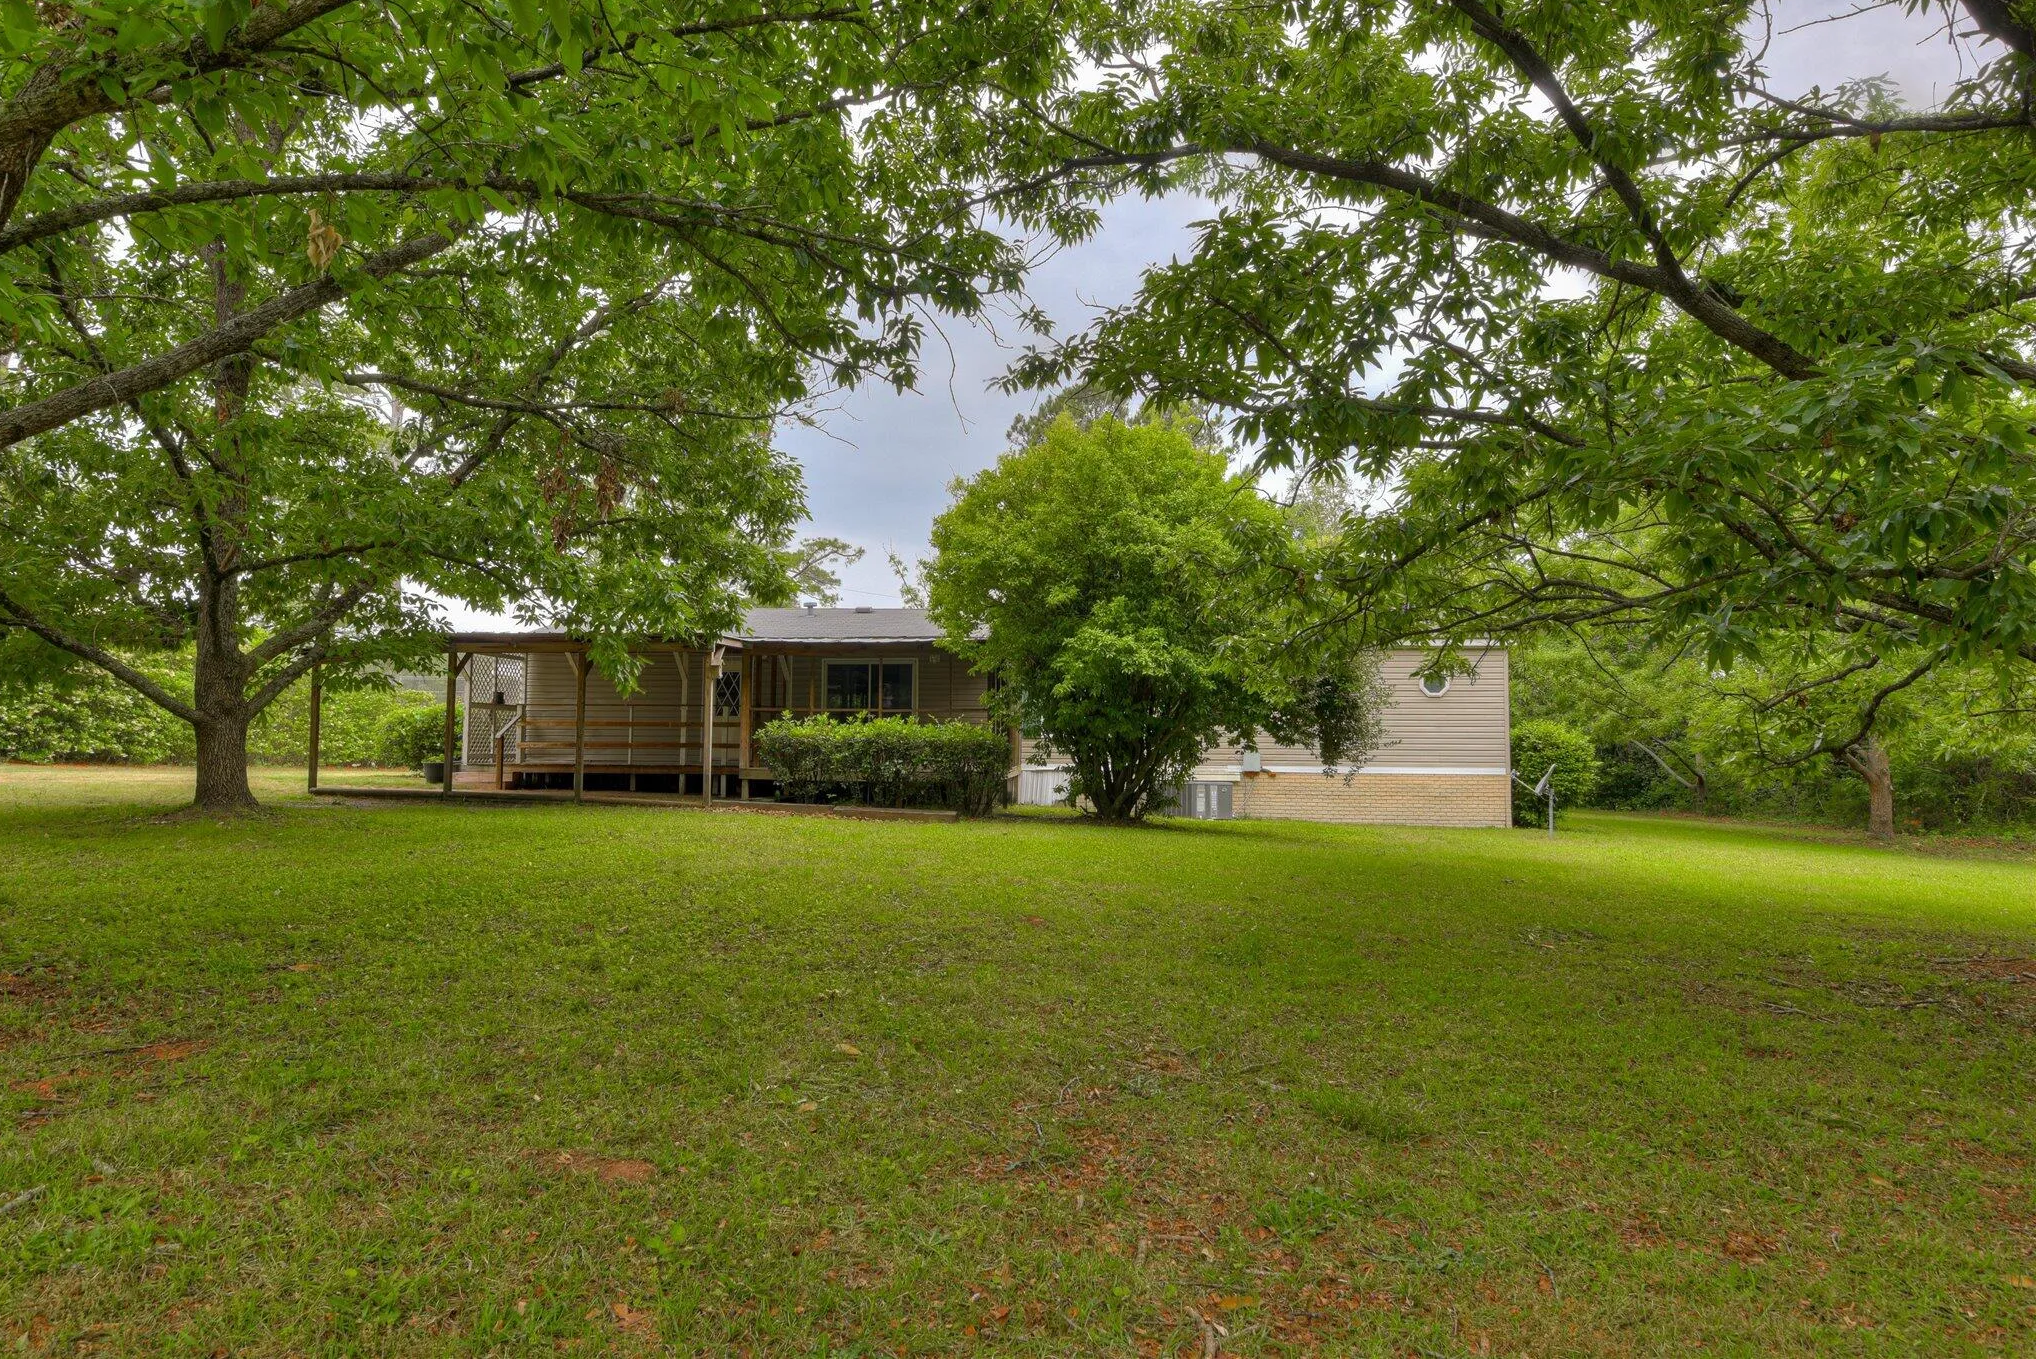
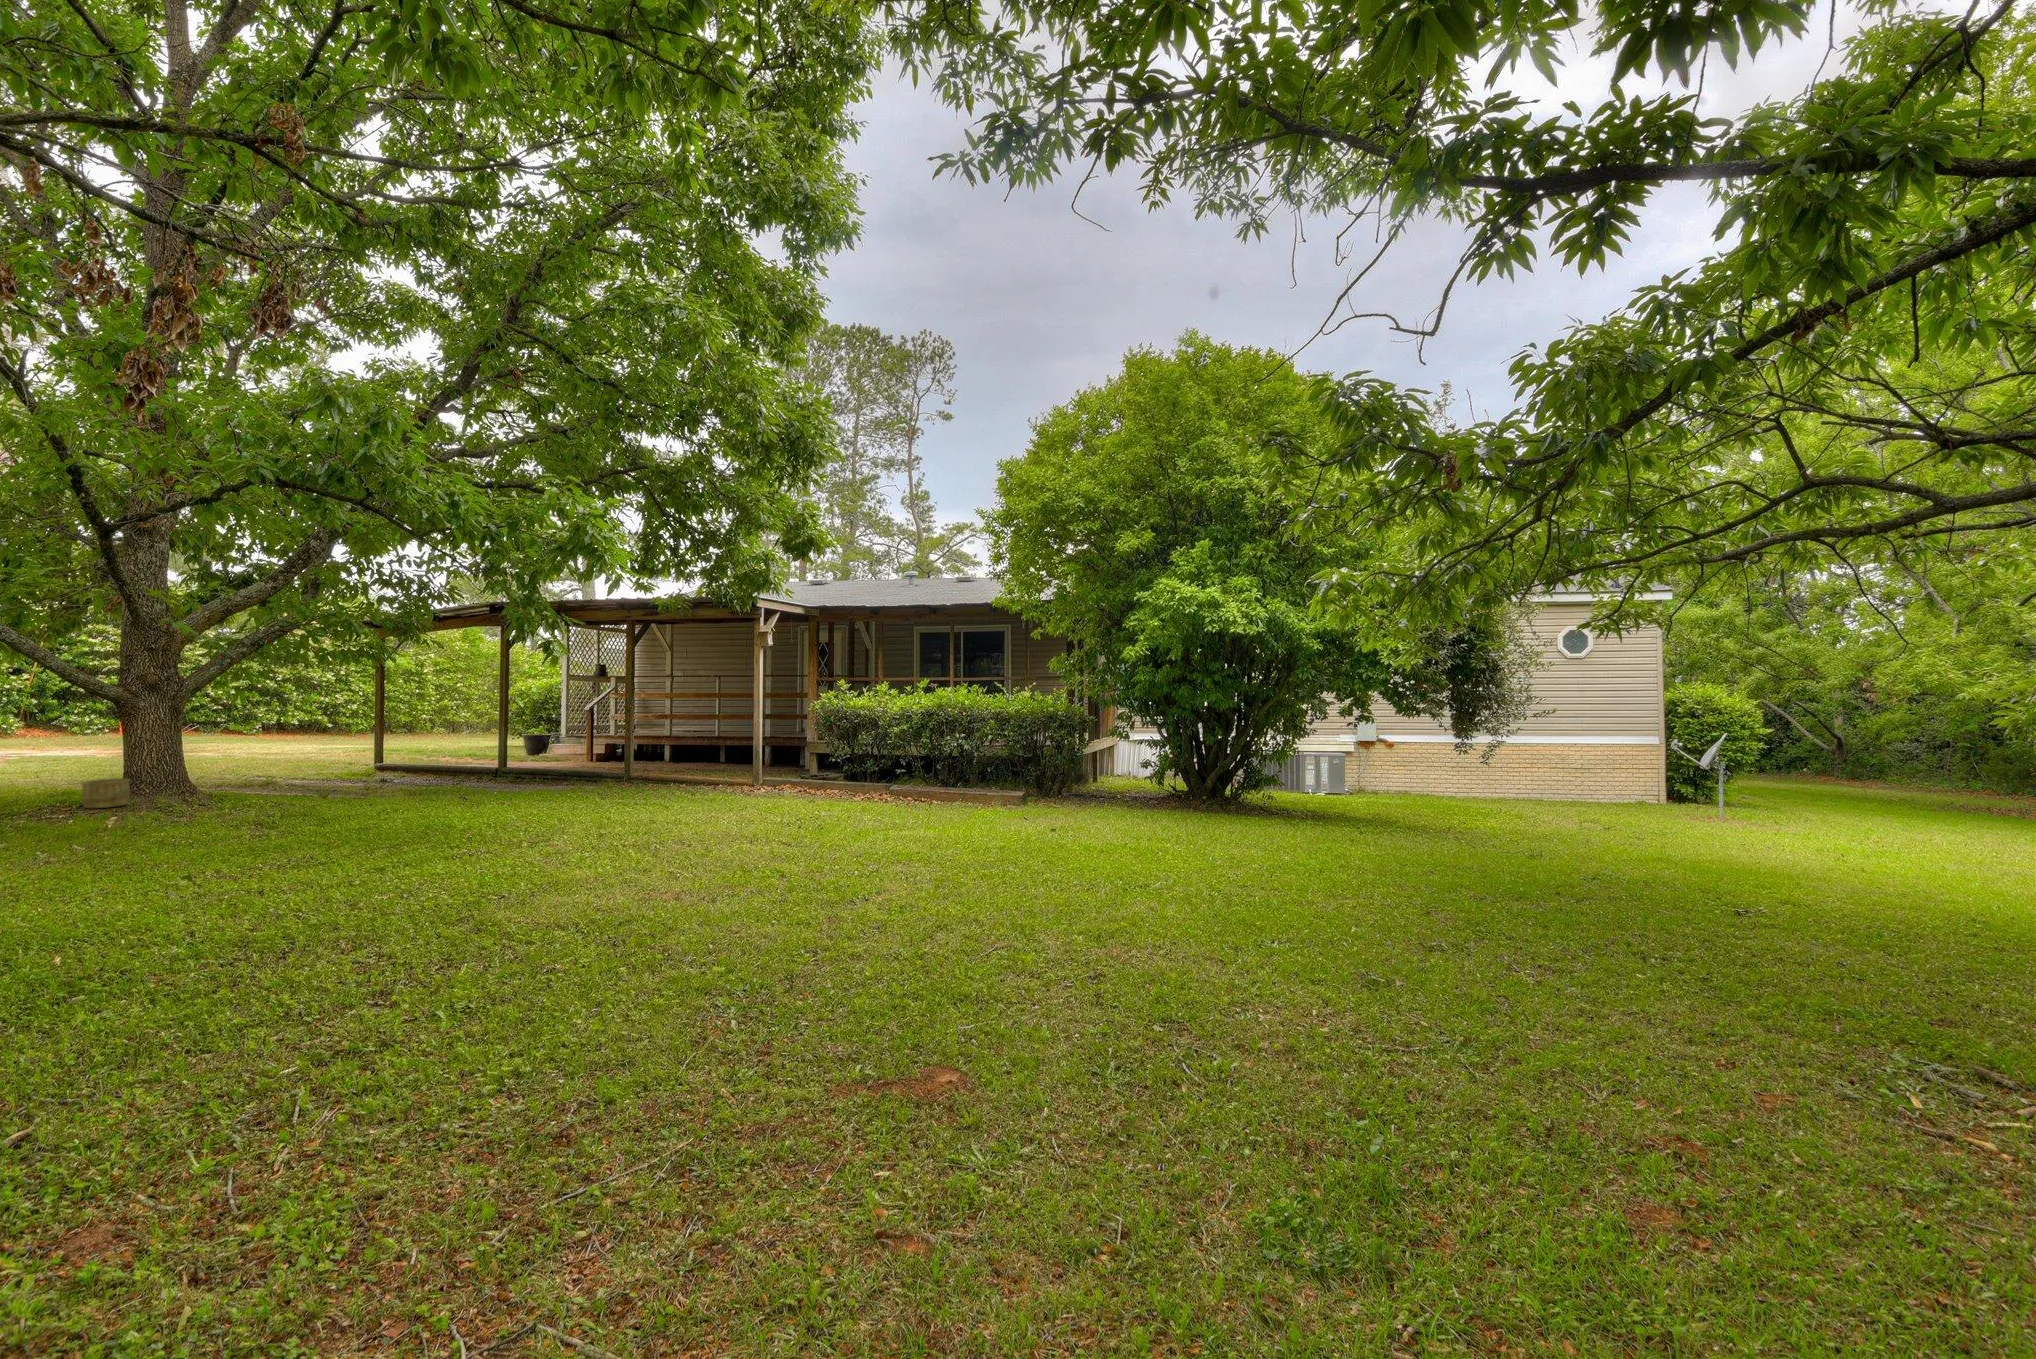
wooden bucket: none [136,789,174,815] -> present [82,778,130,808]

